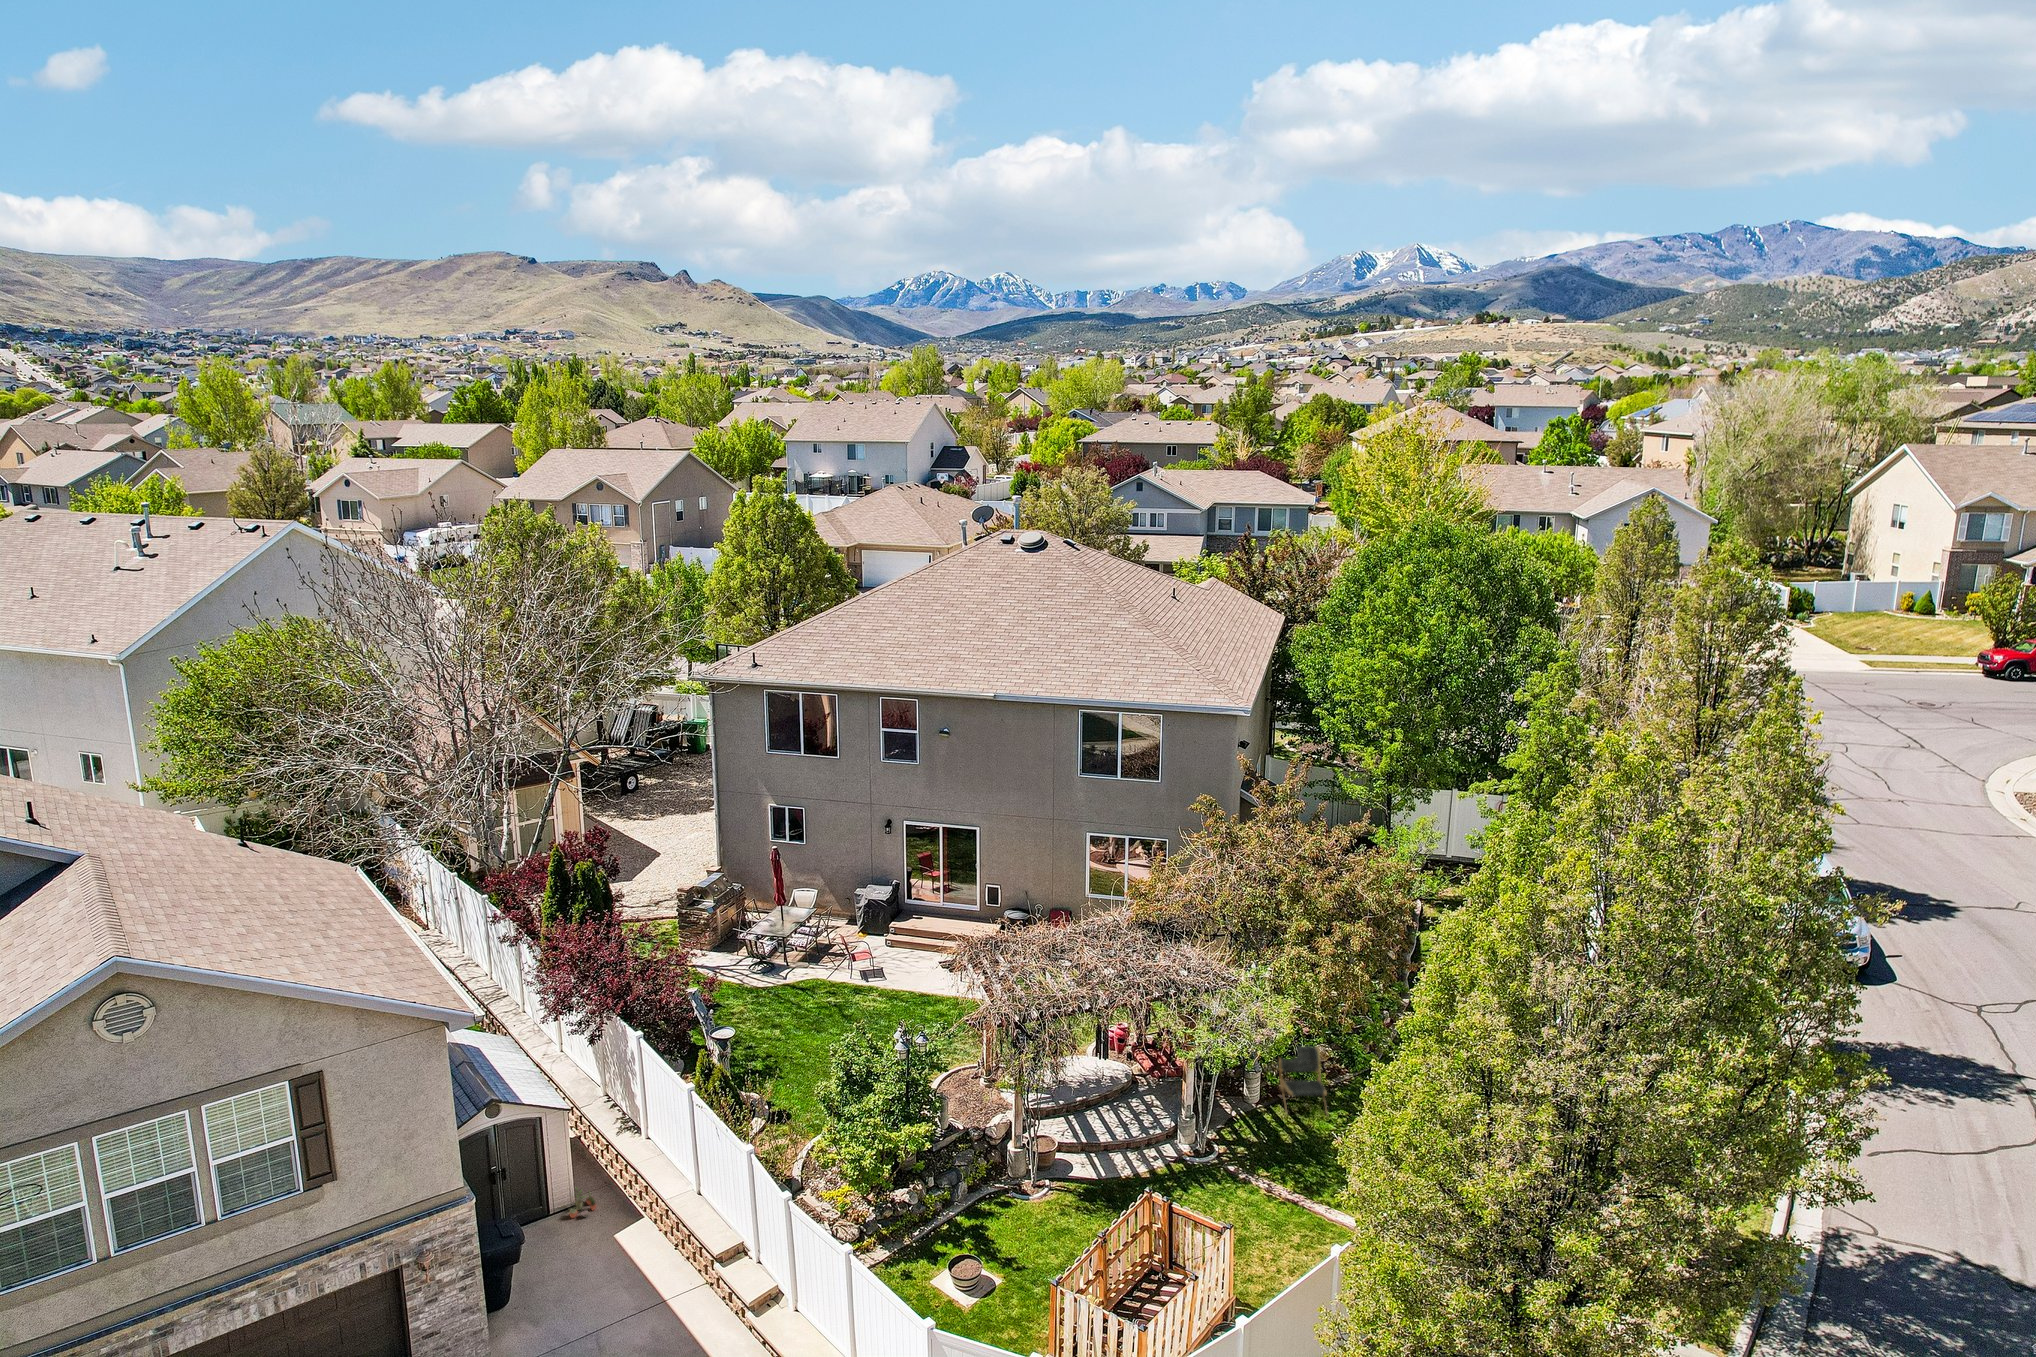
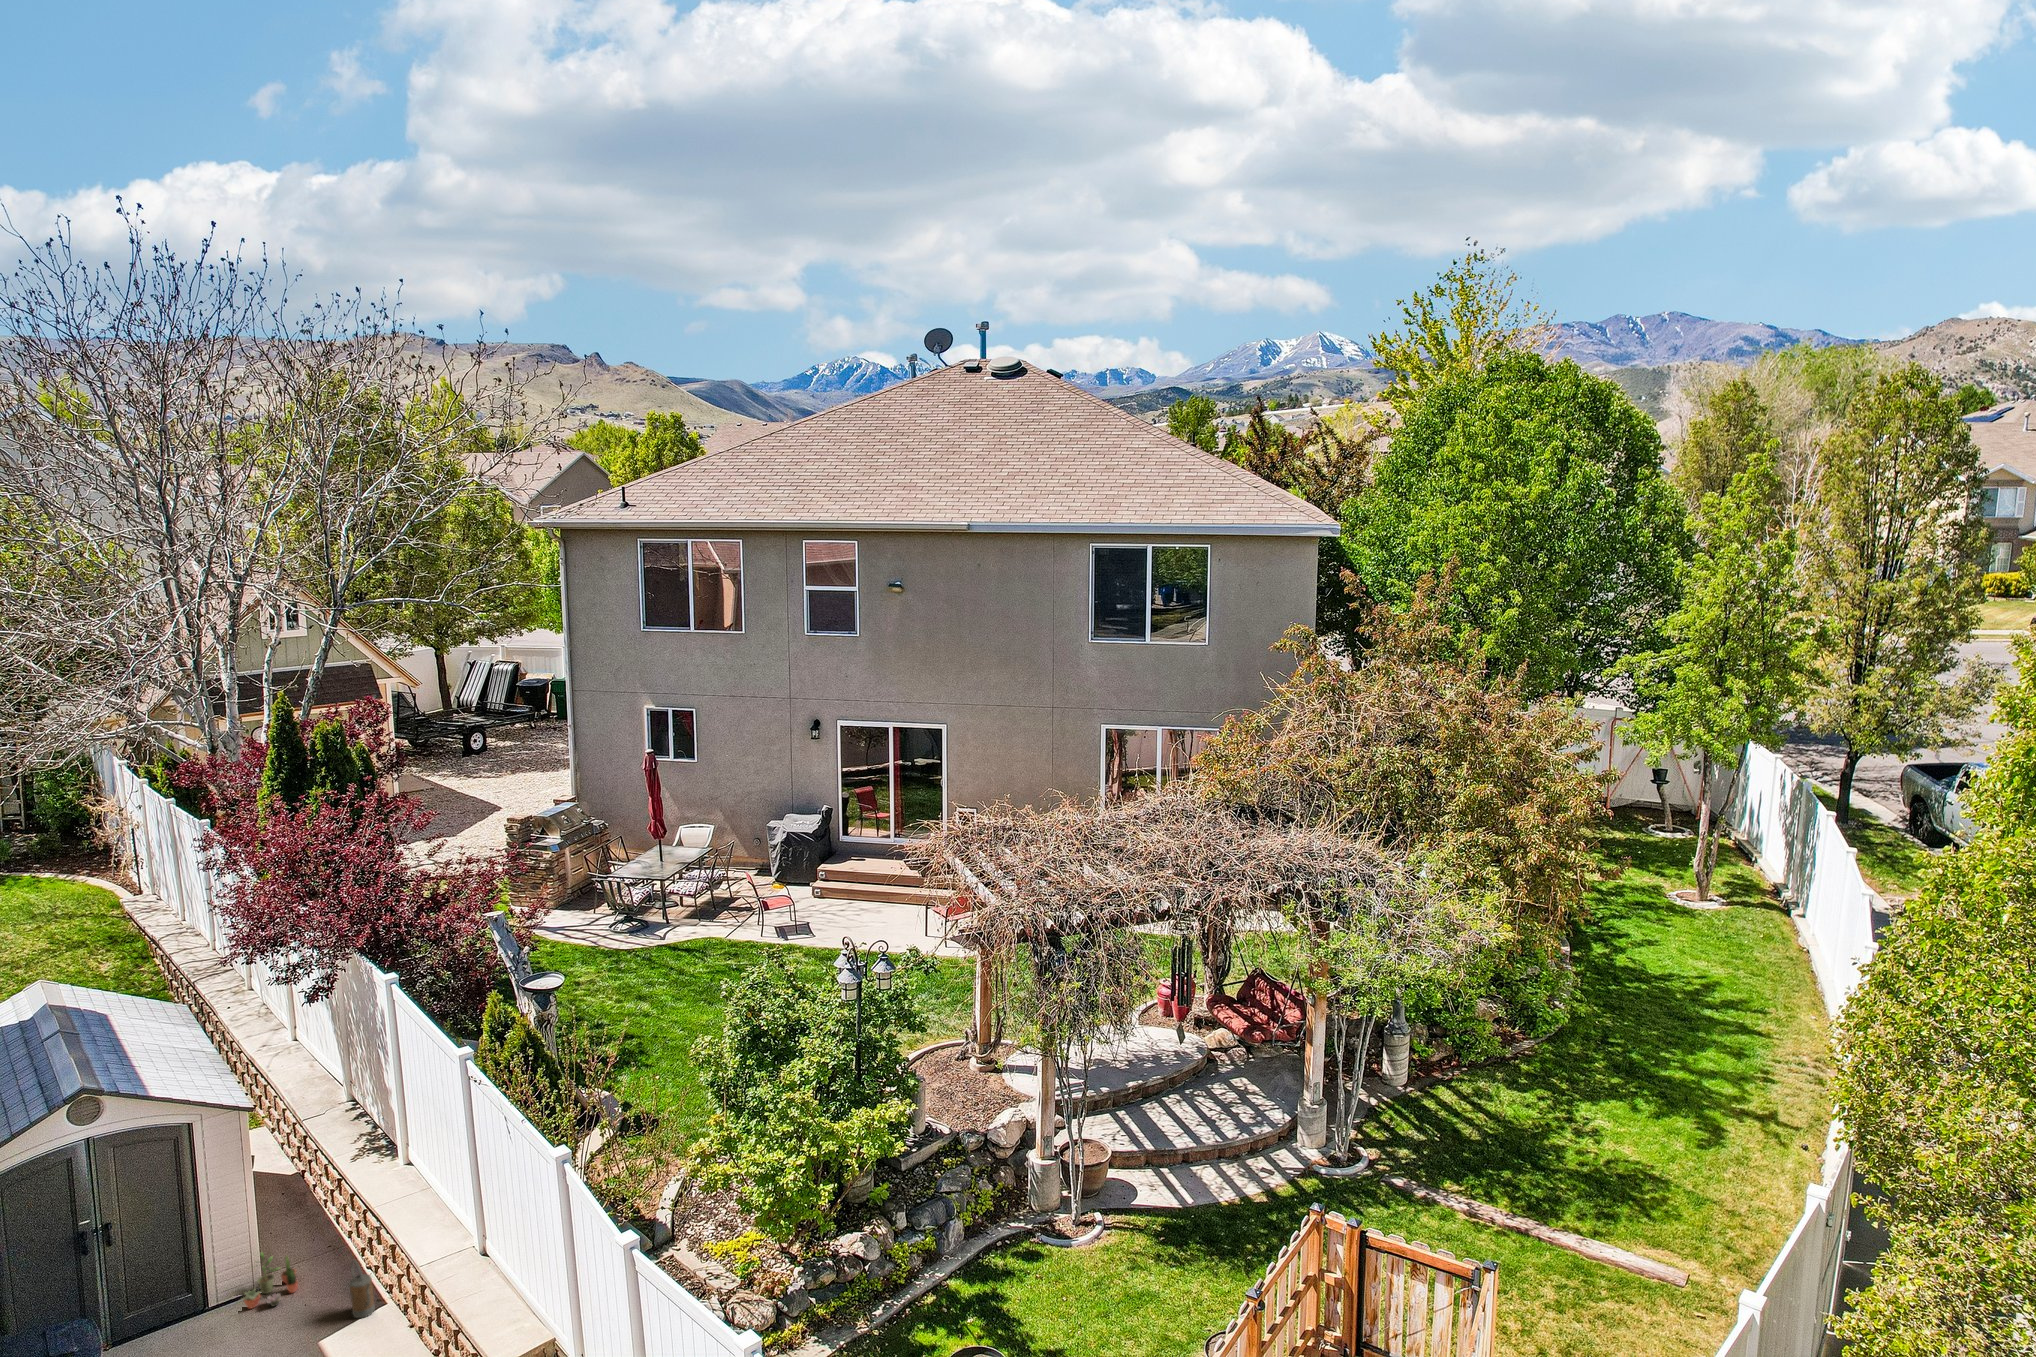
lounge chair: present [1279,1046,1328,1114] -> none [1432,994,1522,1101]
watering can: none [626,1194,640,1226] -> present [350,1260,375,1318]

